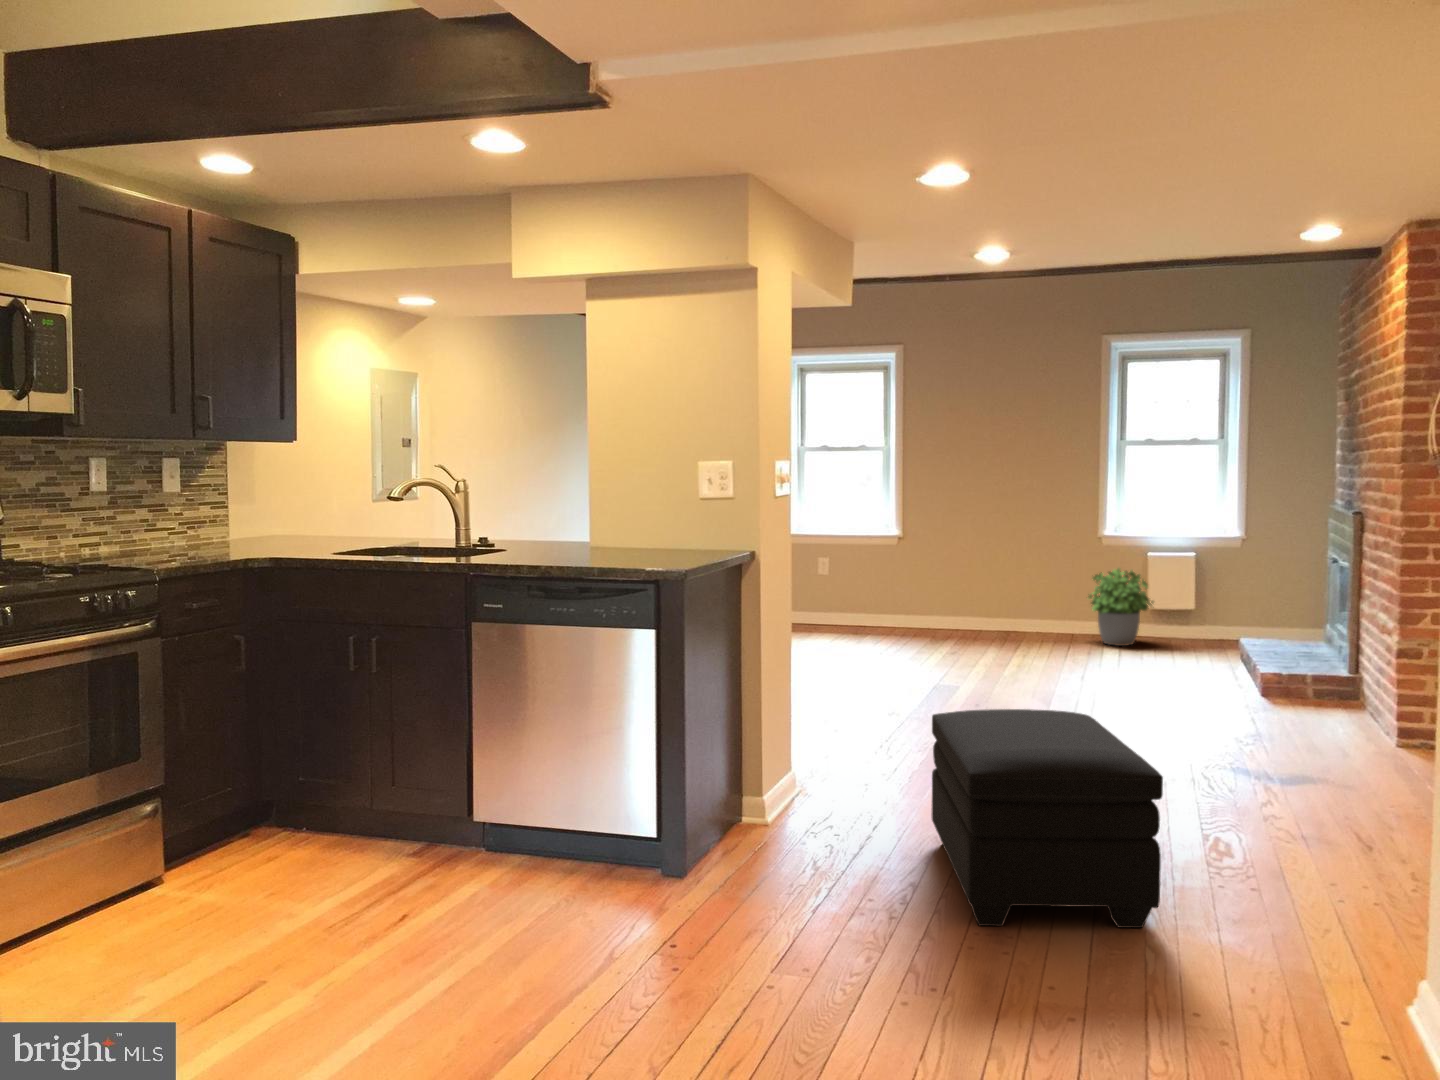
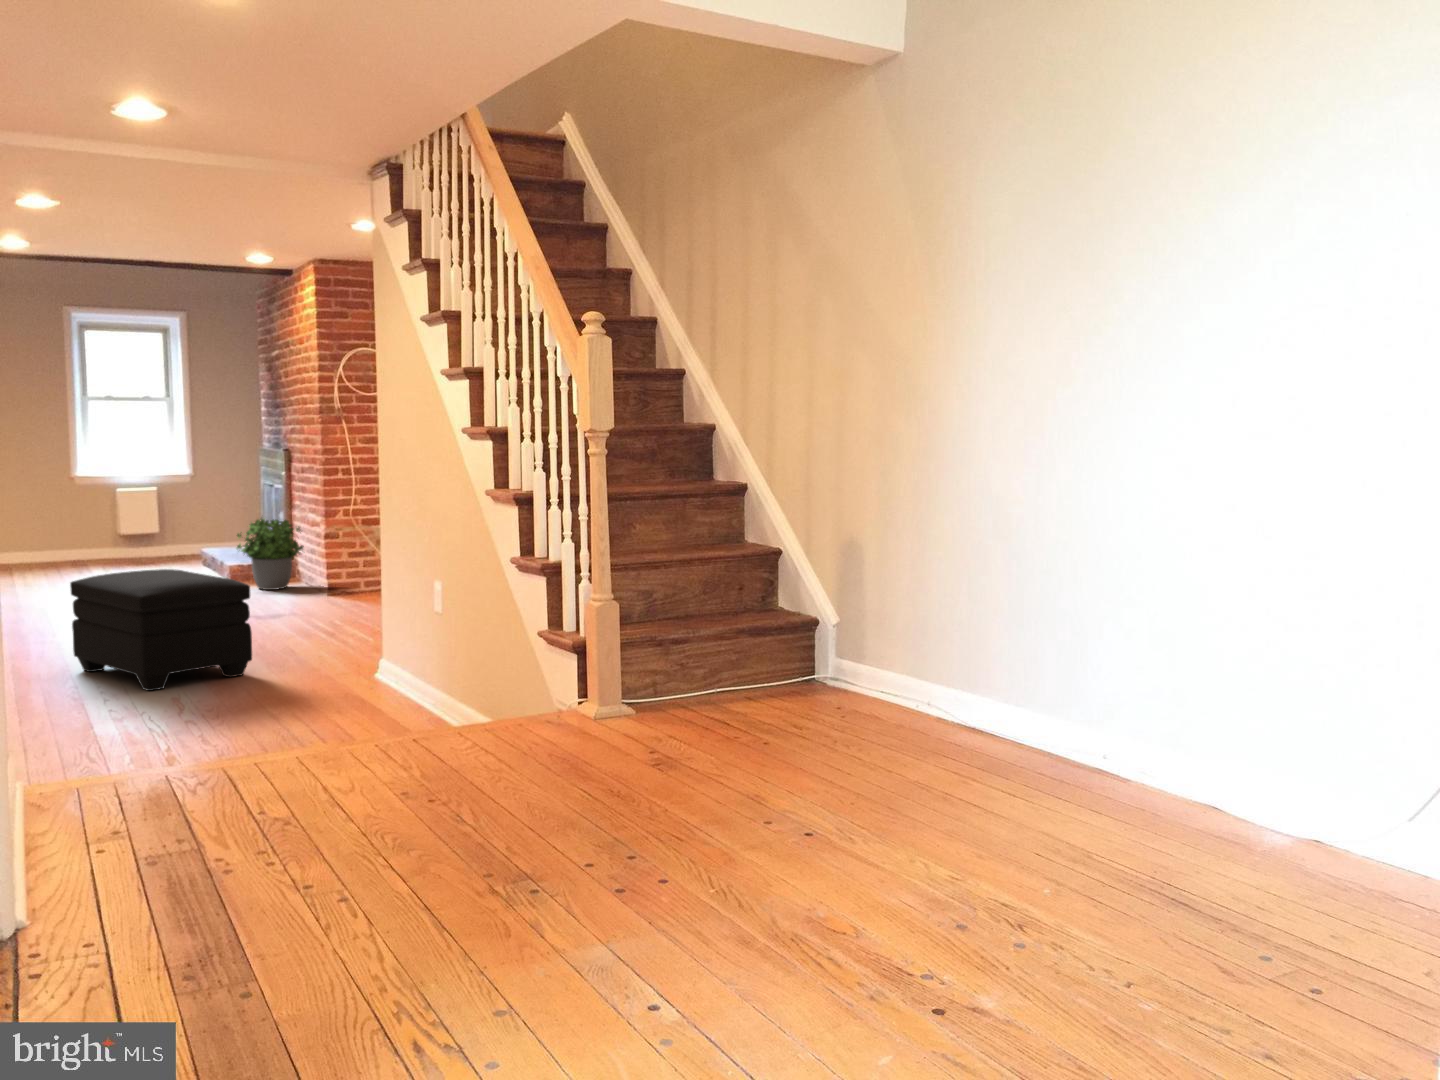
potted plant: present [1089,568,1153,646] -> present [237,519,303,590]

